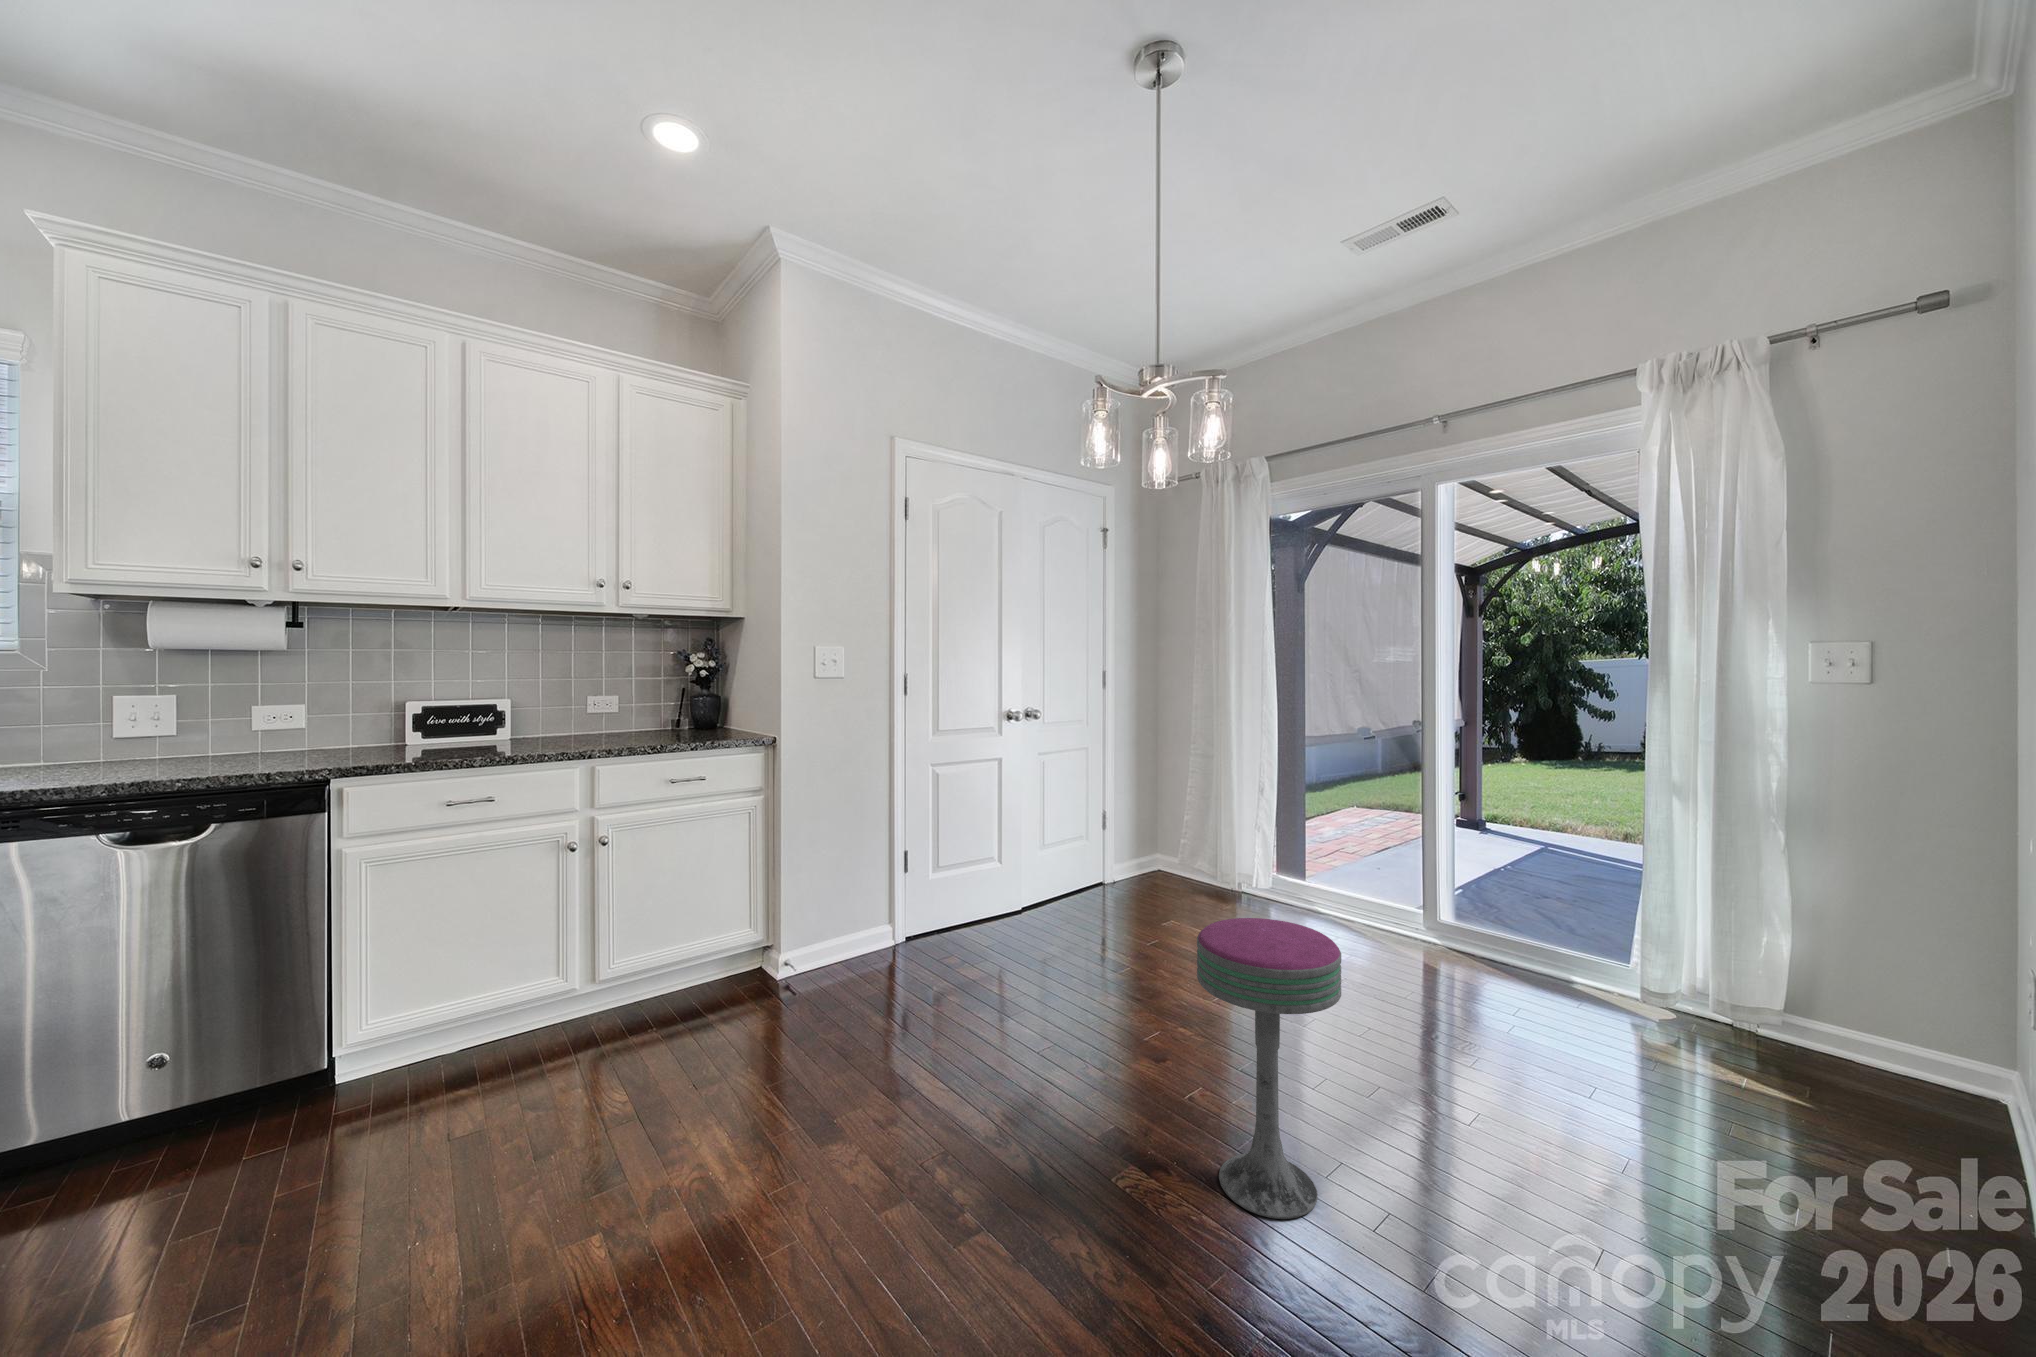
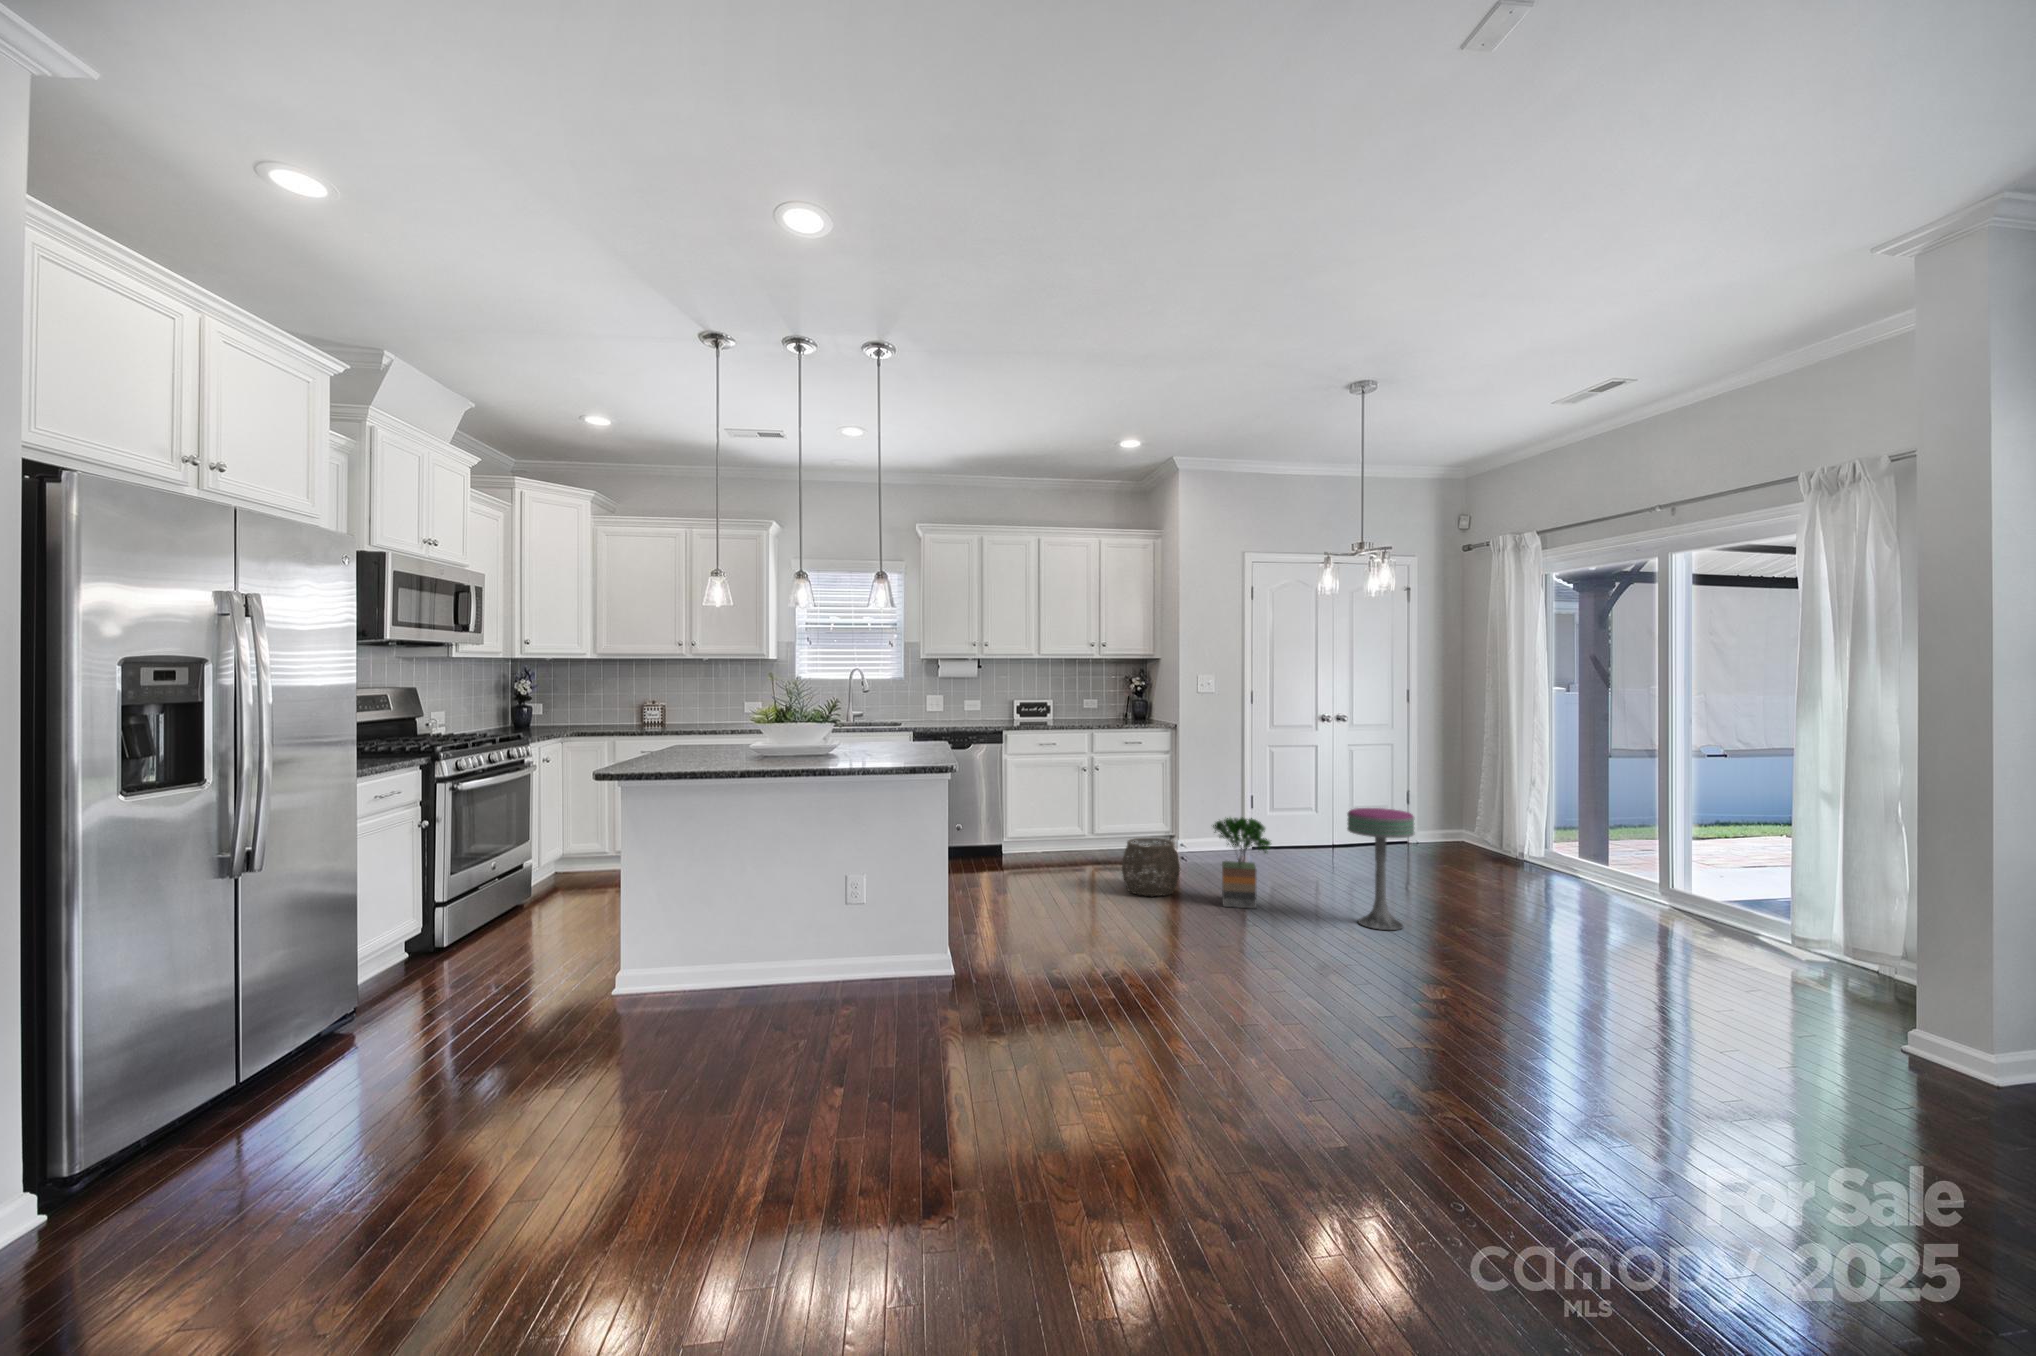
potted tree: none [882,961,1034,1214] -> present [1213,817,1271,909]
woven basket: none [647,1030,804,1220] -> present [1122,838,1179,896]

